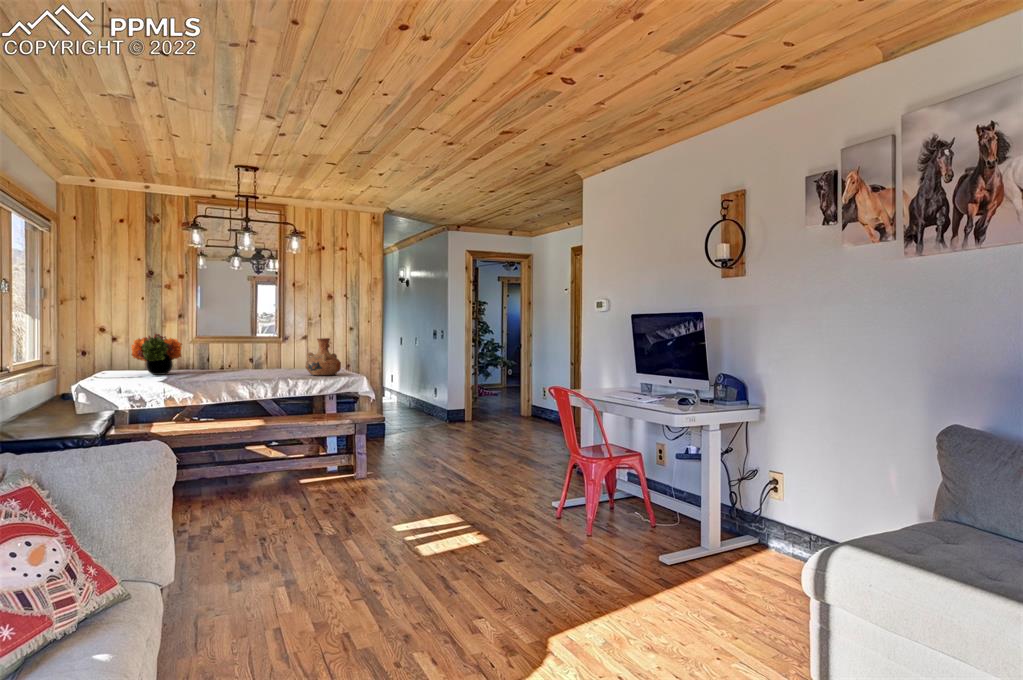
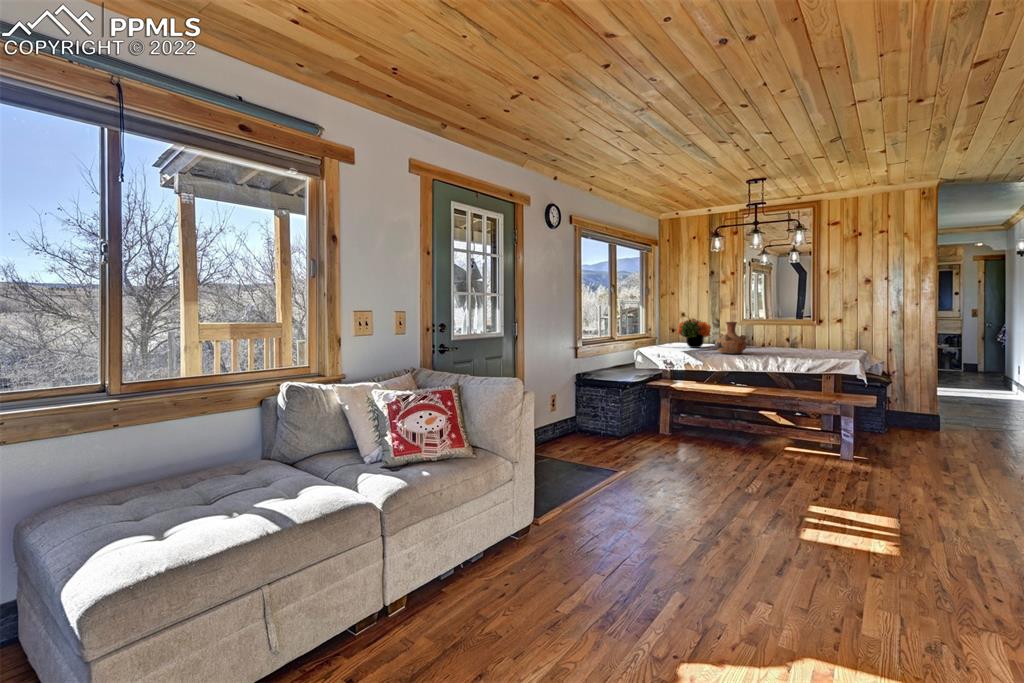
vase: present [306,338,341,375] -> present [715,322,746,354]

